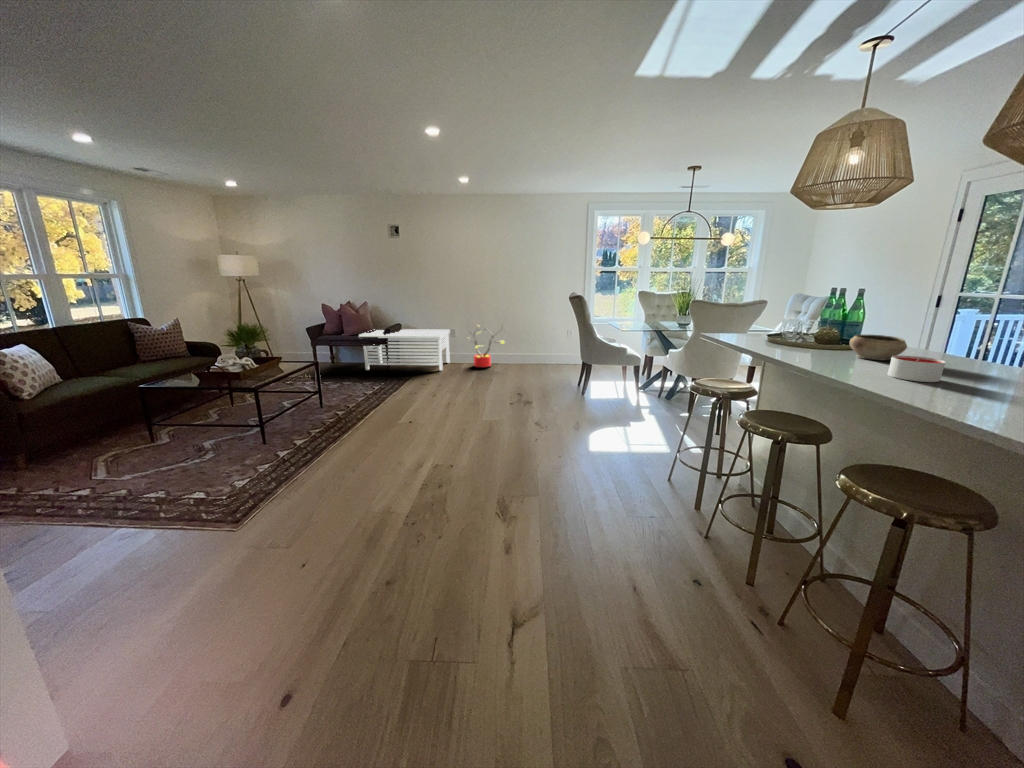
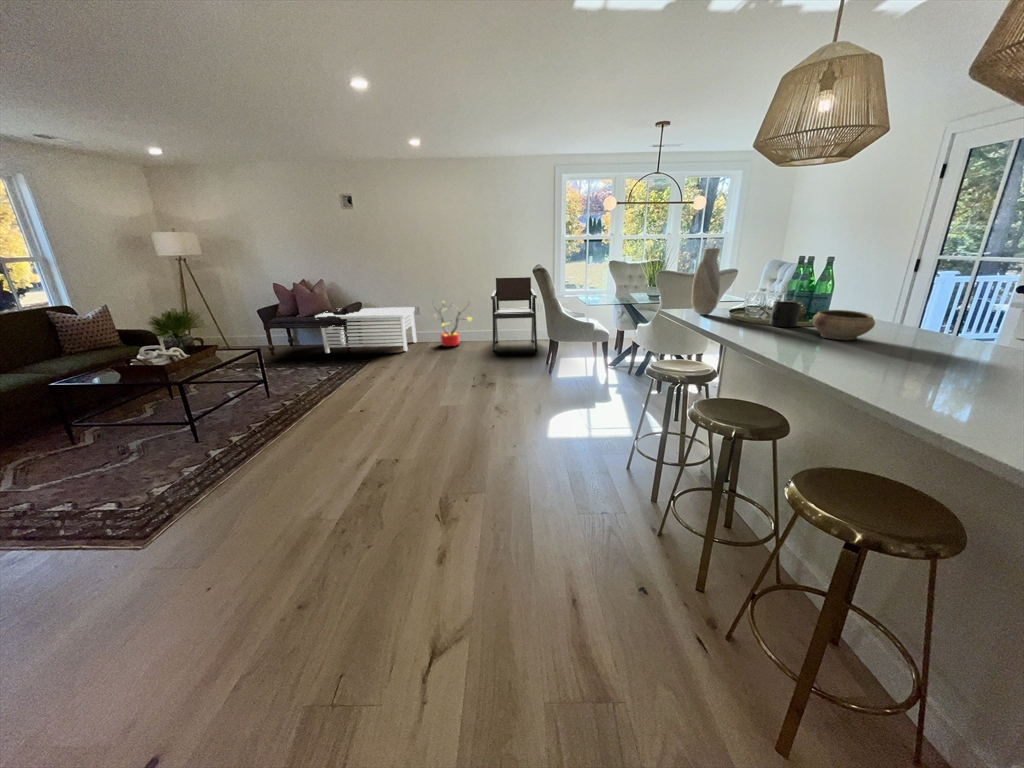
vase: none [733,280,760,338] -> present [692,248,720,315]
armchair: none [524,305,568,373] -> present [491,277,537,350]
mug: none [808,327,838,350] -> present [769,301,801,327]
candle: present [888,356,945,382] -> none [849,338,915,370]

